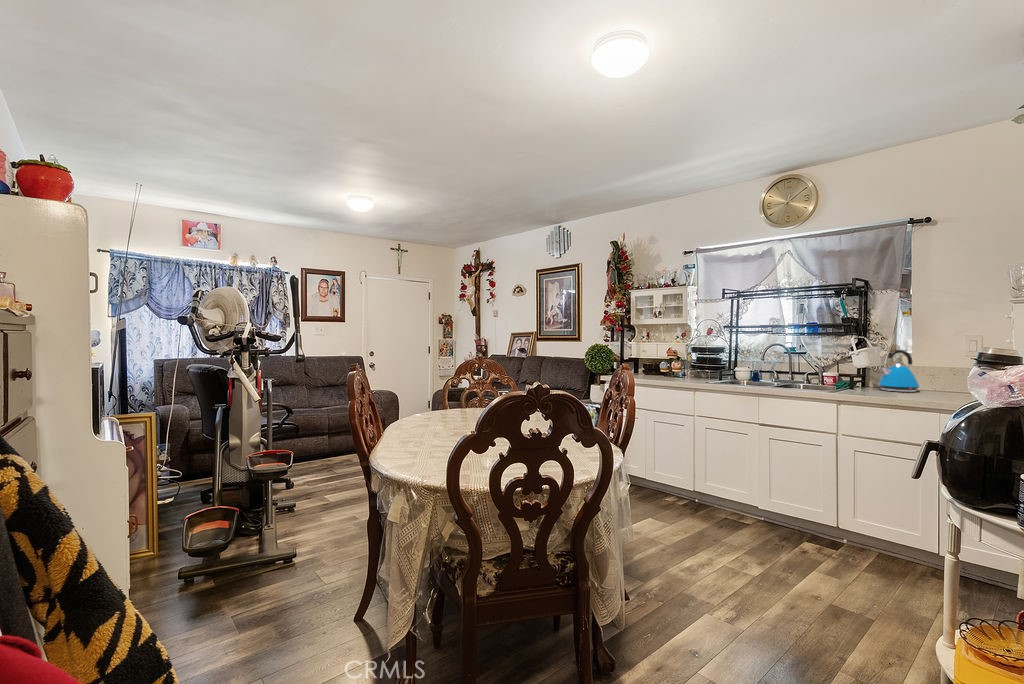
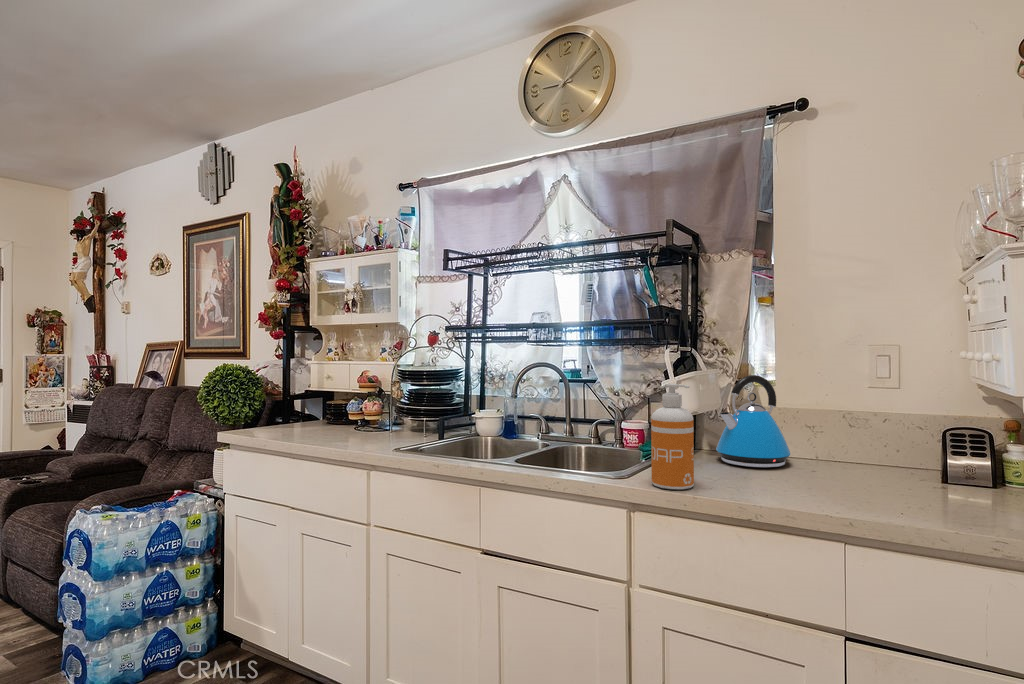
soap dispenser: none [848,352,870,396] -> present [651,384,694,489]

